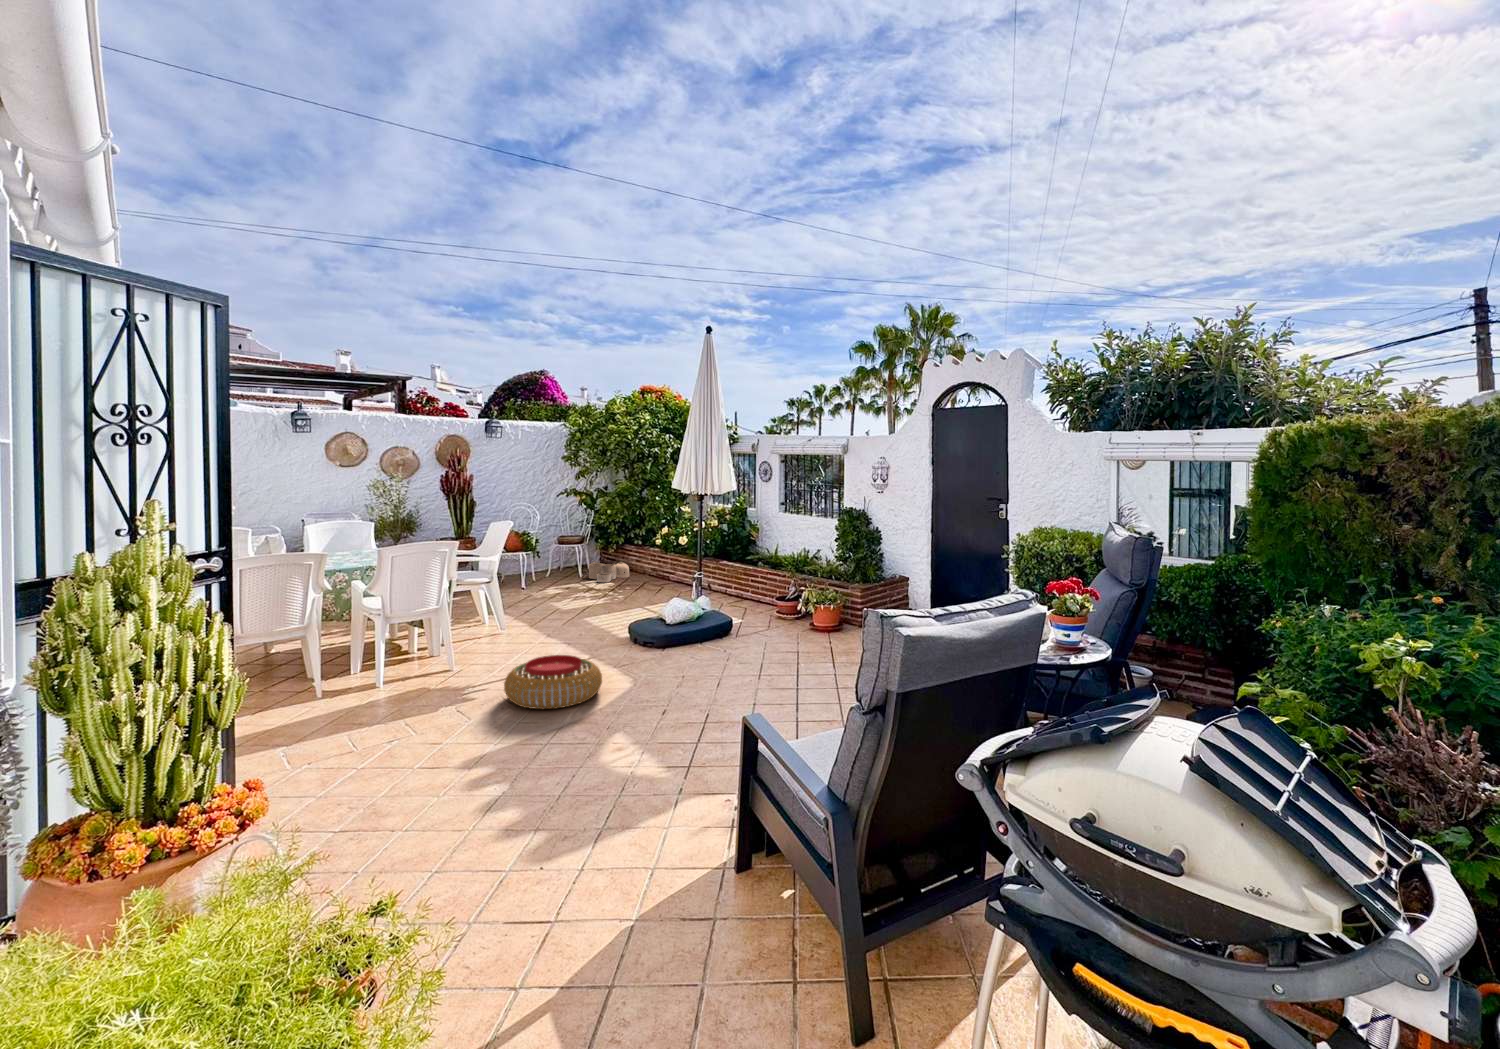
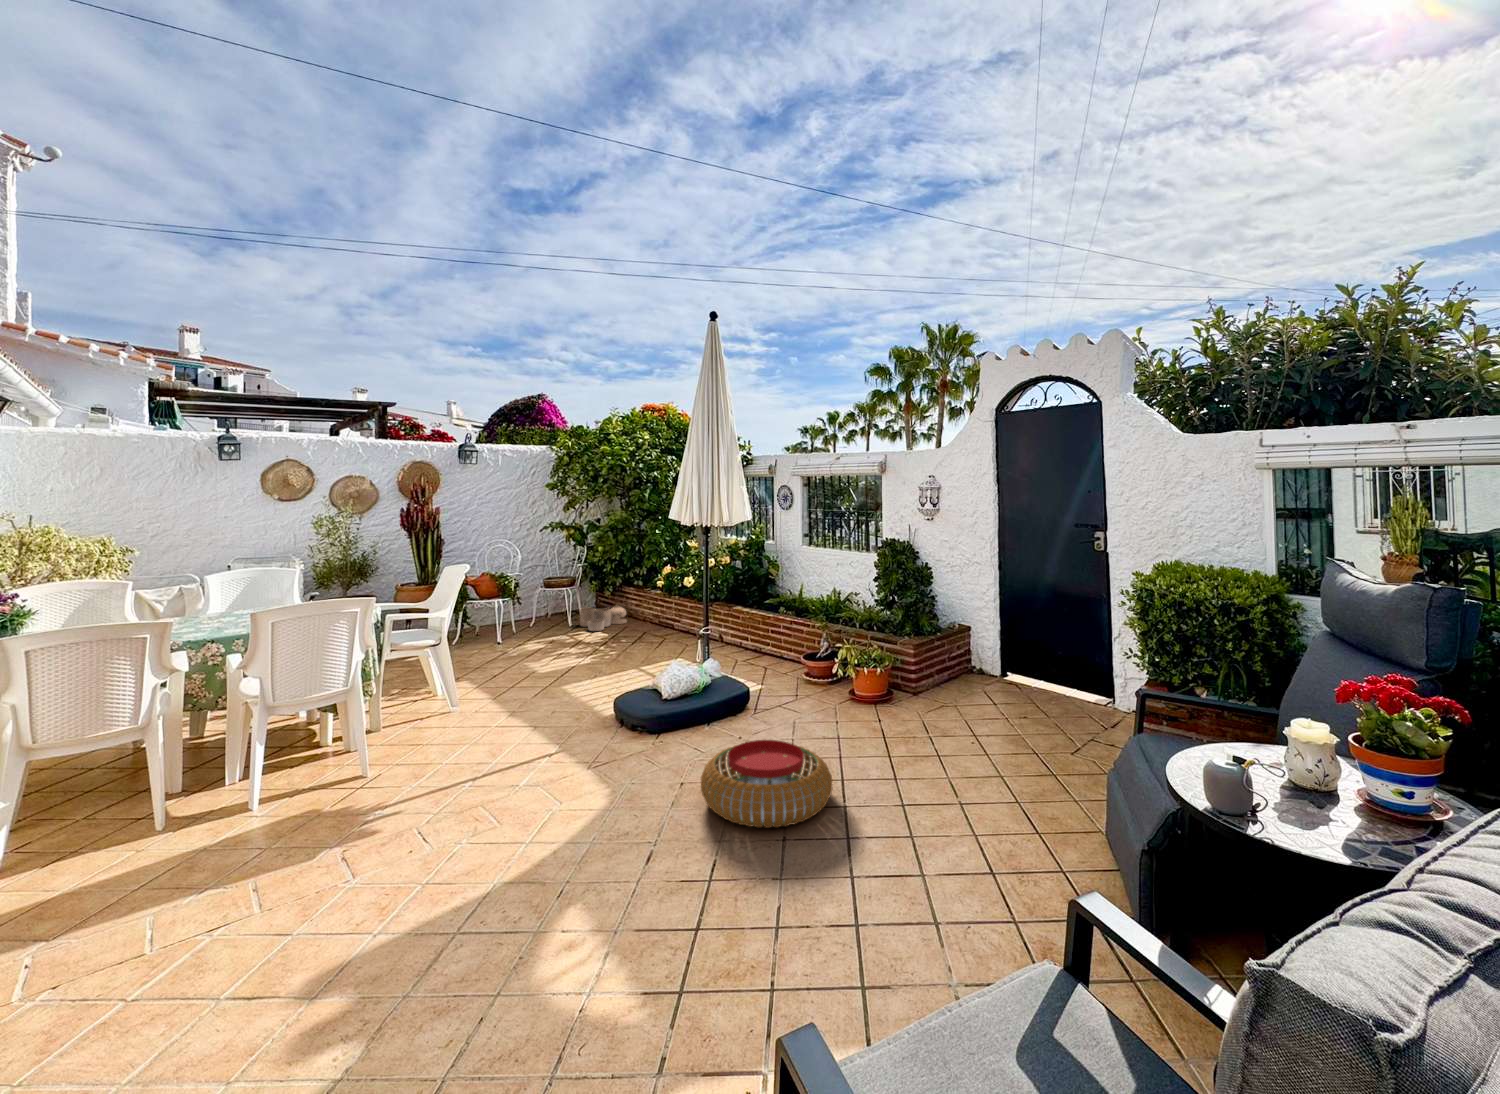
pouf: present [504,655,602,709] -> present [701,740,832,828]

